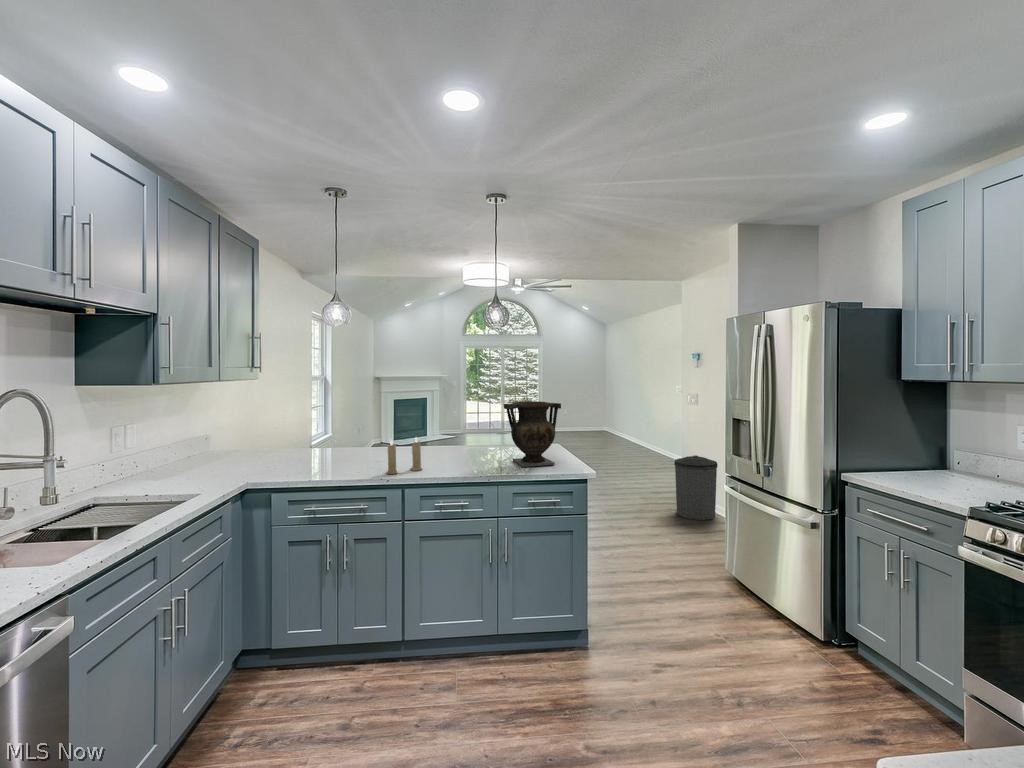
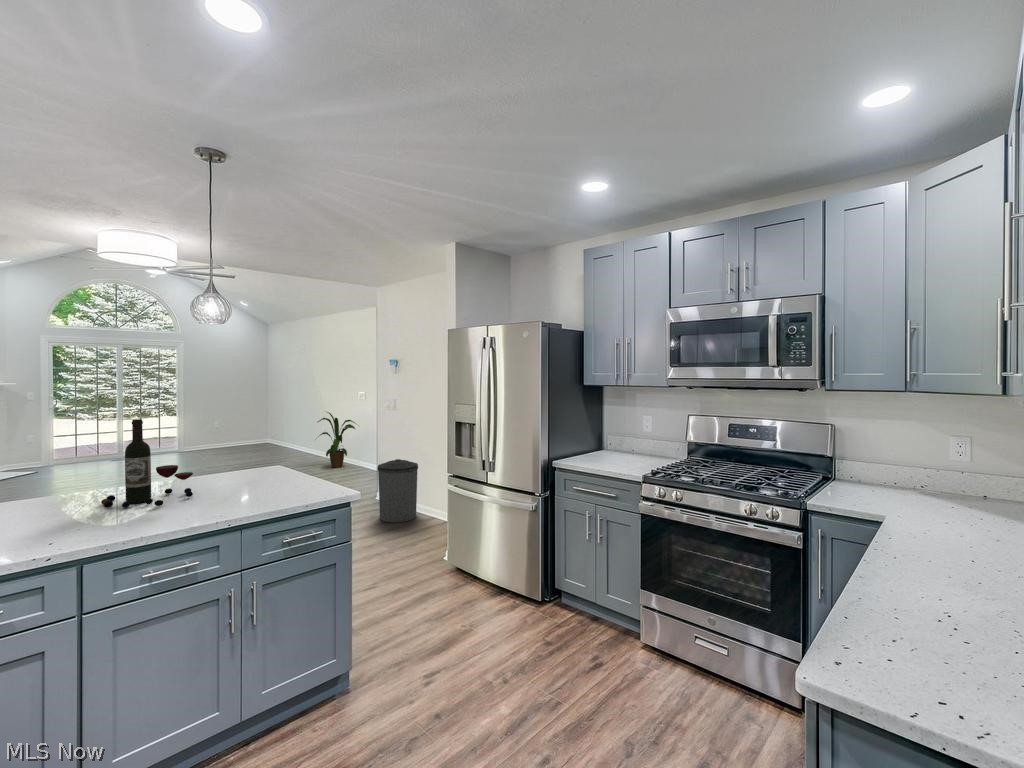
vase: present [504,401,561,467] -> none [230,412,307,495]
wine bottle: none [430,403,482,466] -> present [101,419,193,508]
house plant: none [637,404,680,460] -> present [318,412,356,468]
candle: present [386,438,422,474] -> none [31,471,102,539]

